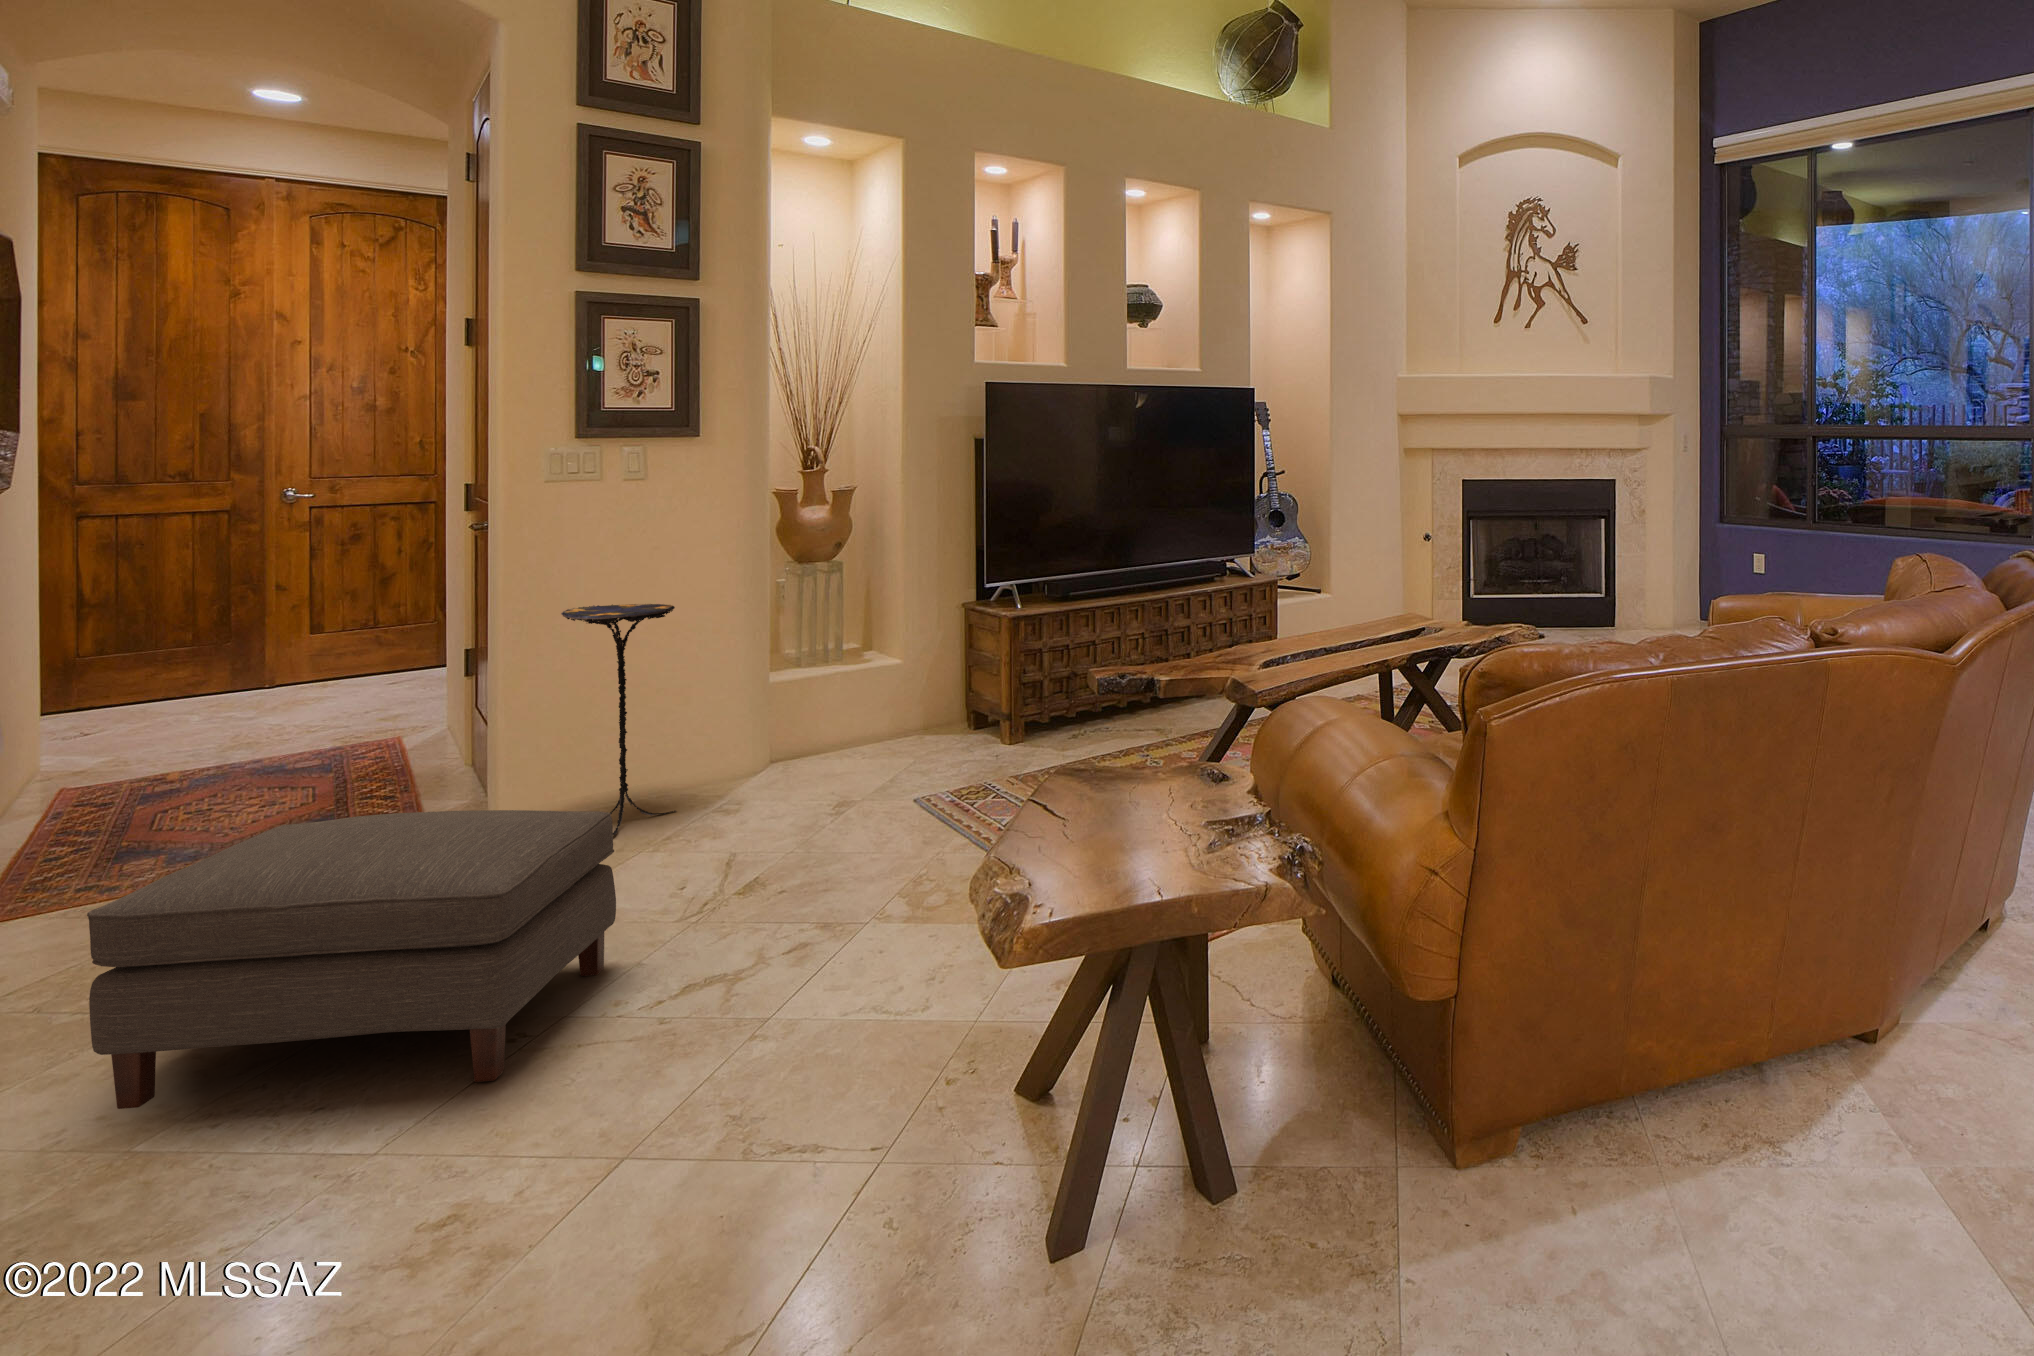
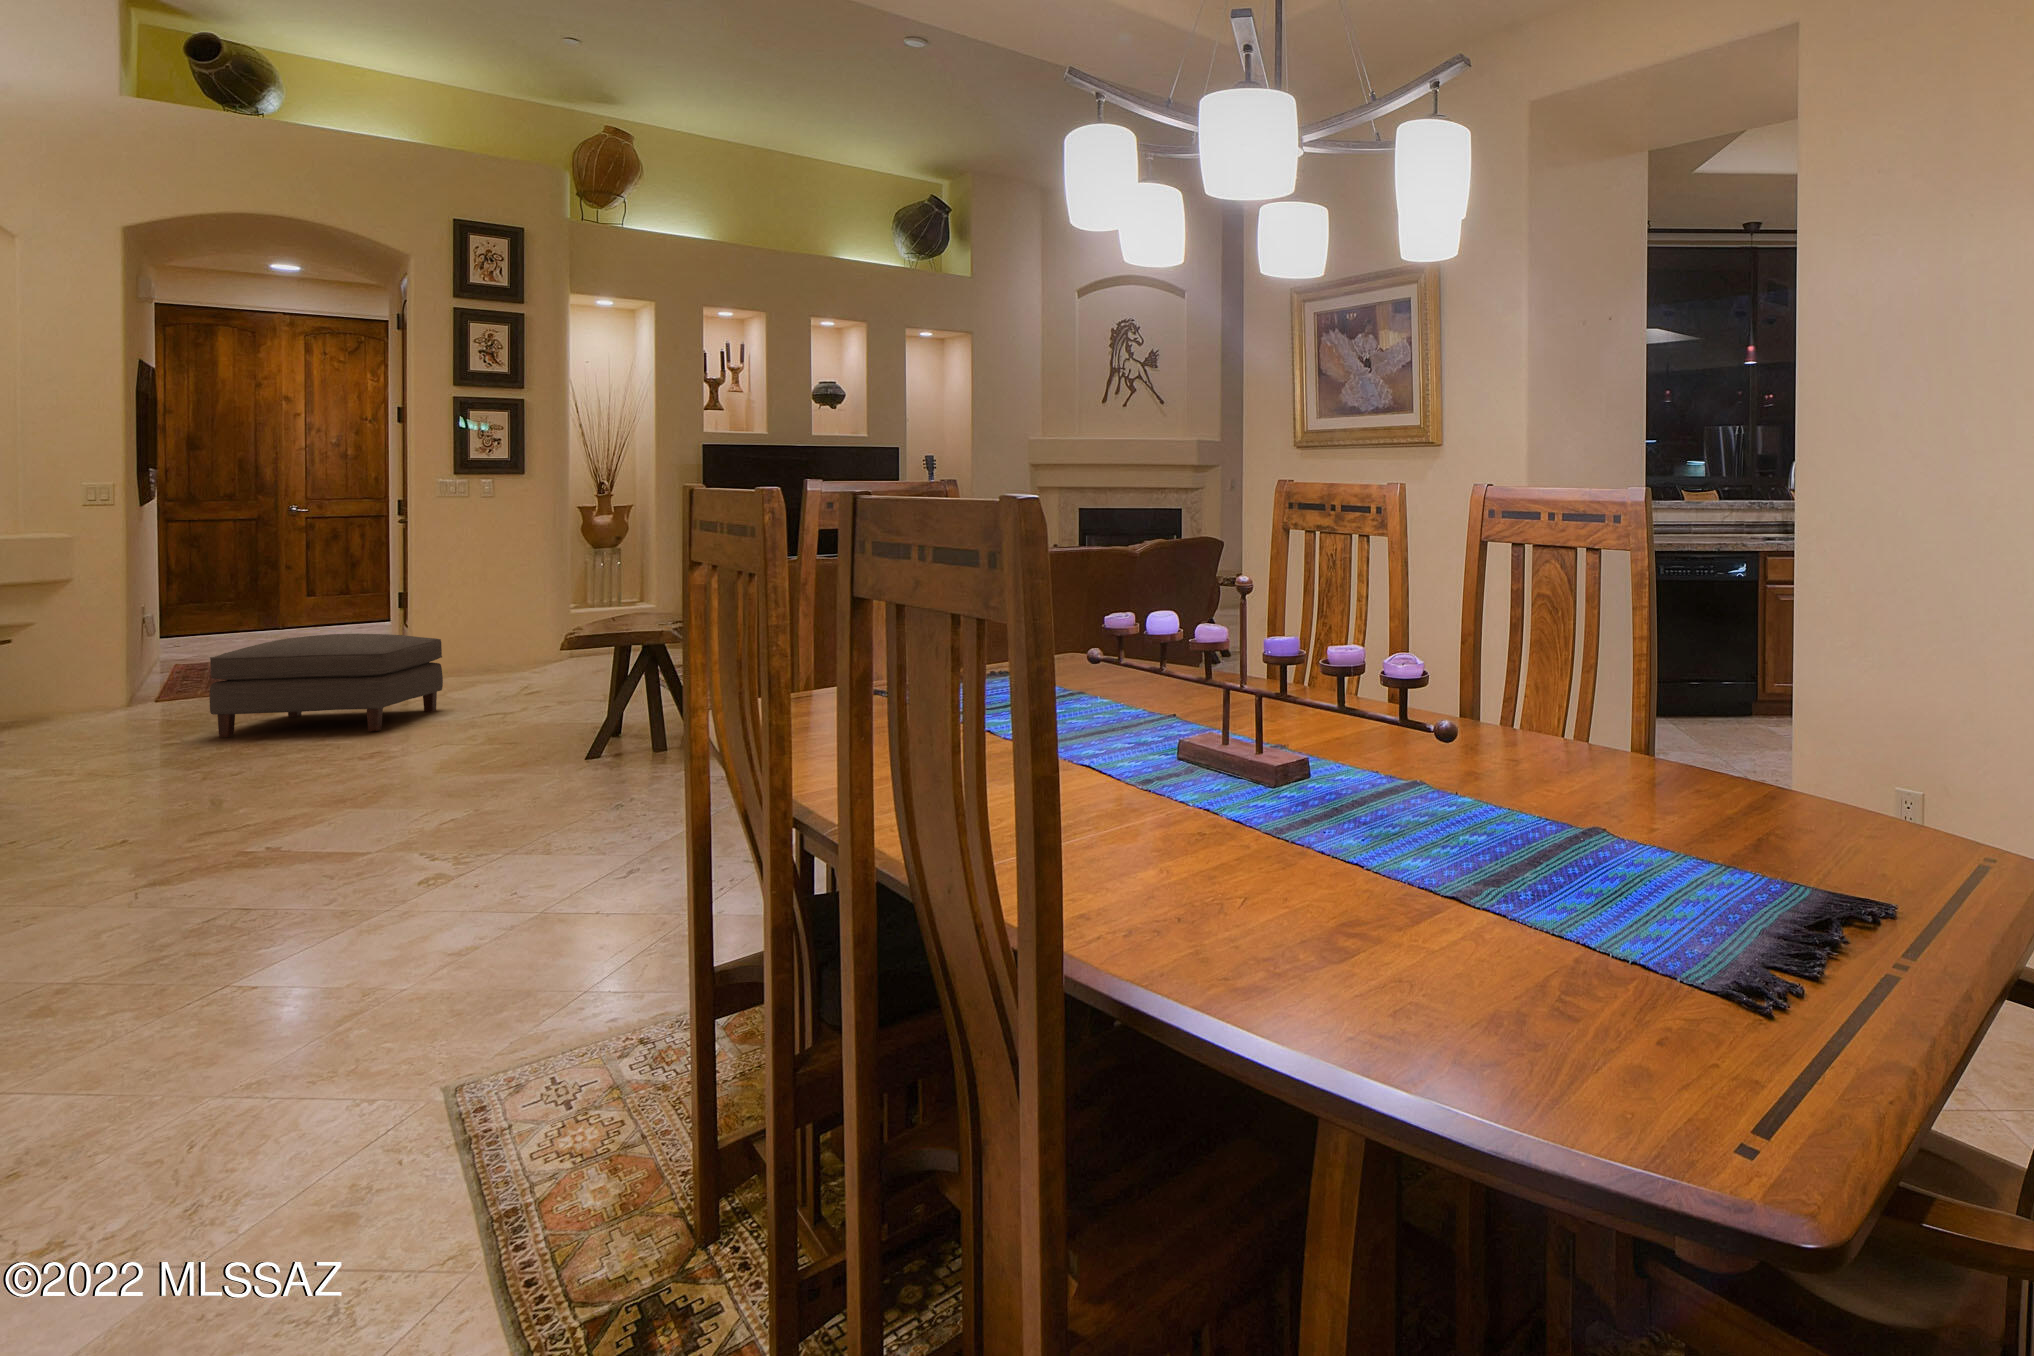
side table: present [561,604,676,835] -> none [436,561,501,678]

